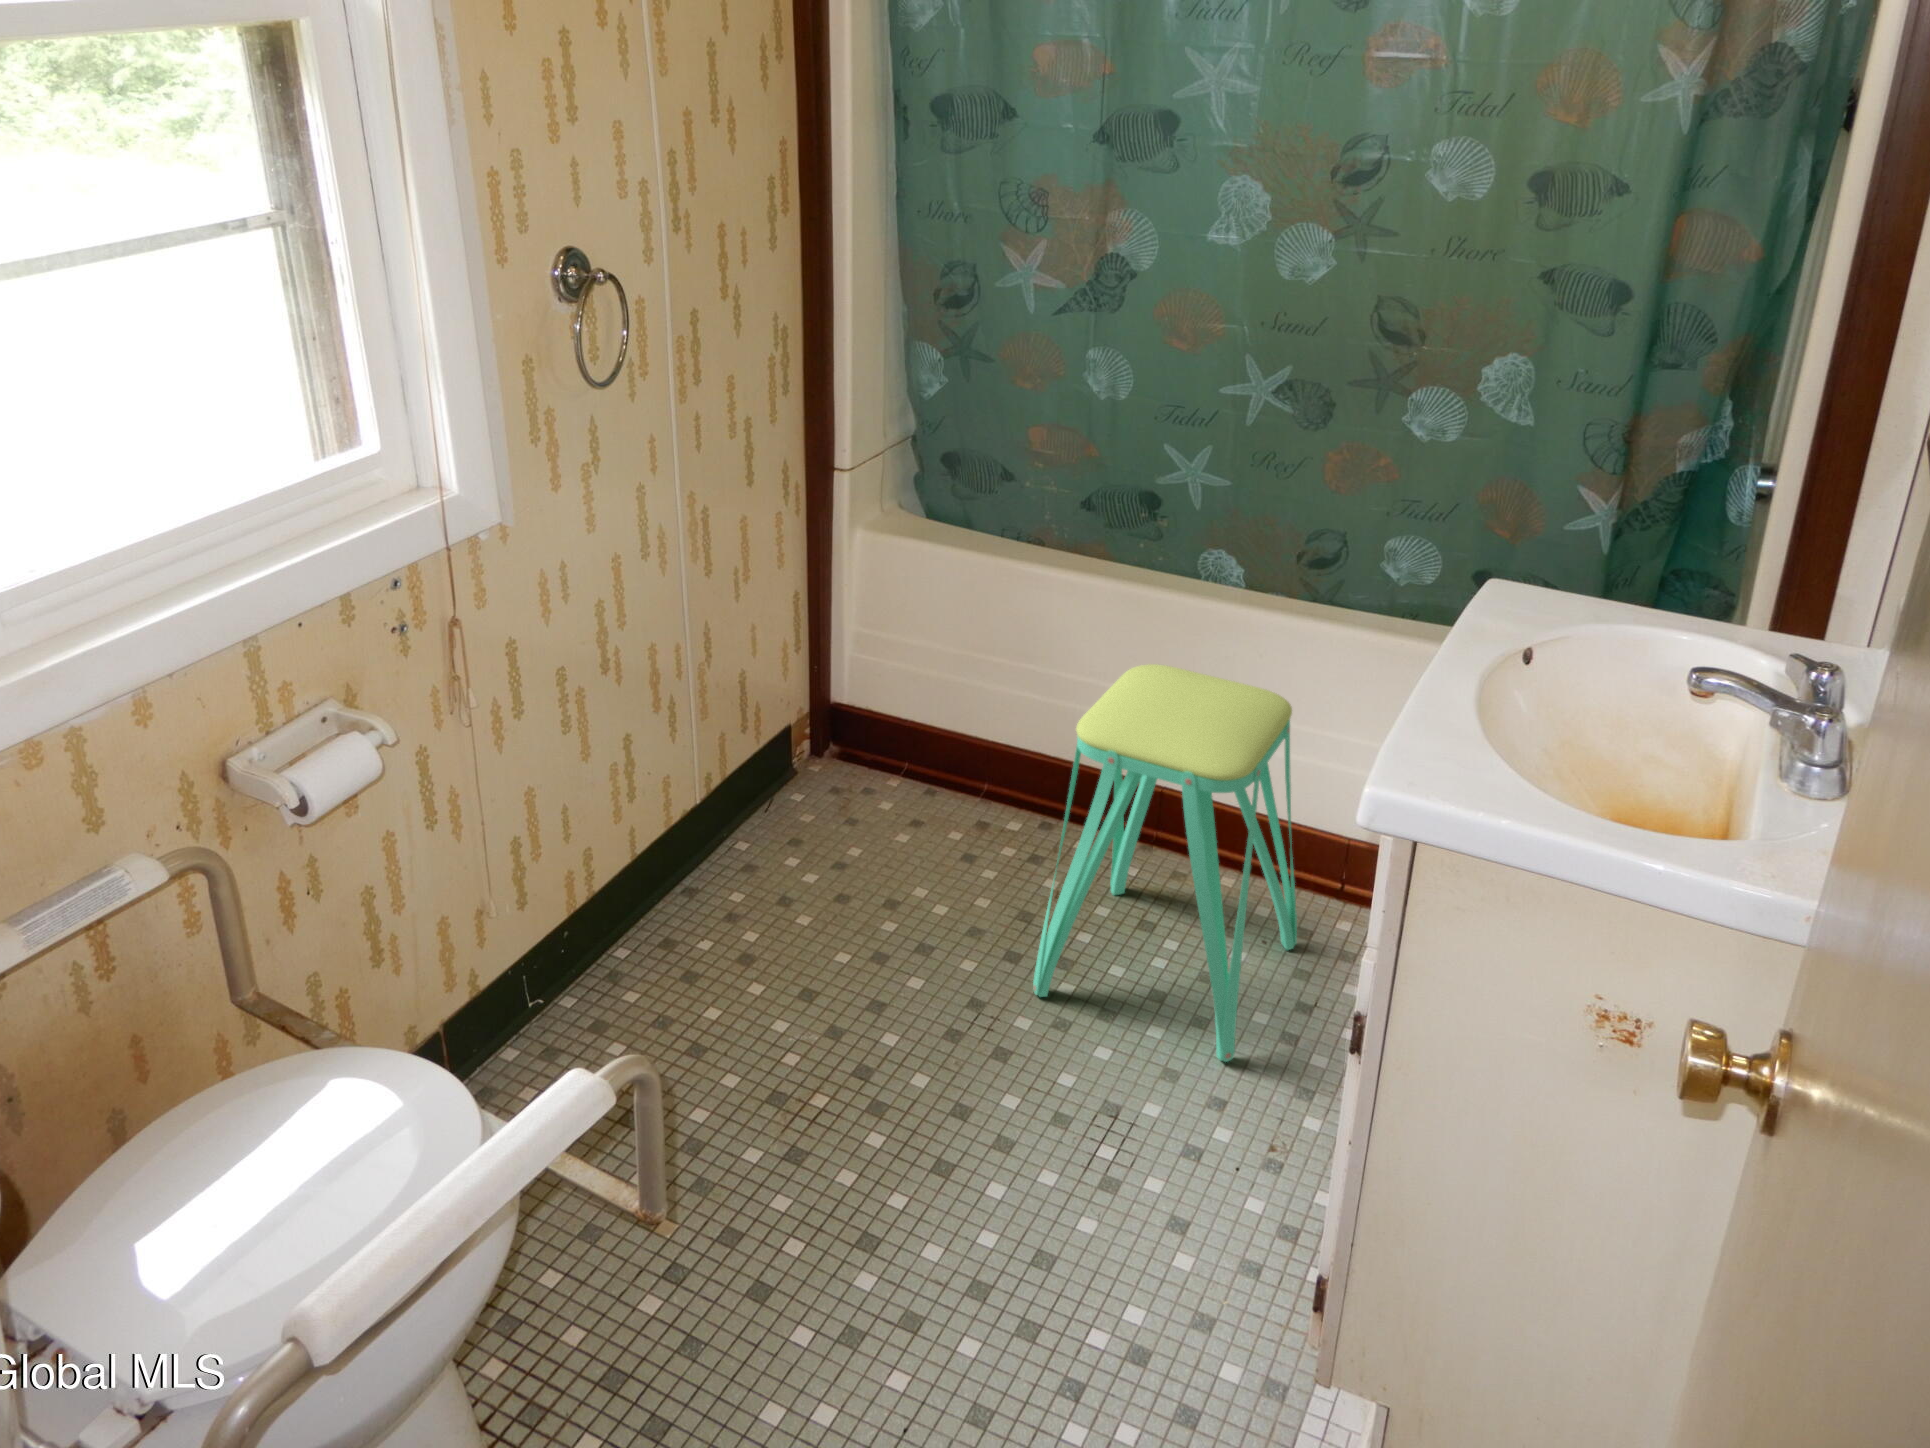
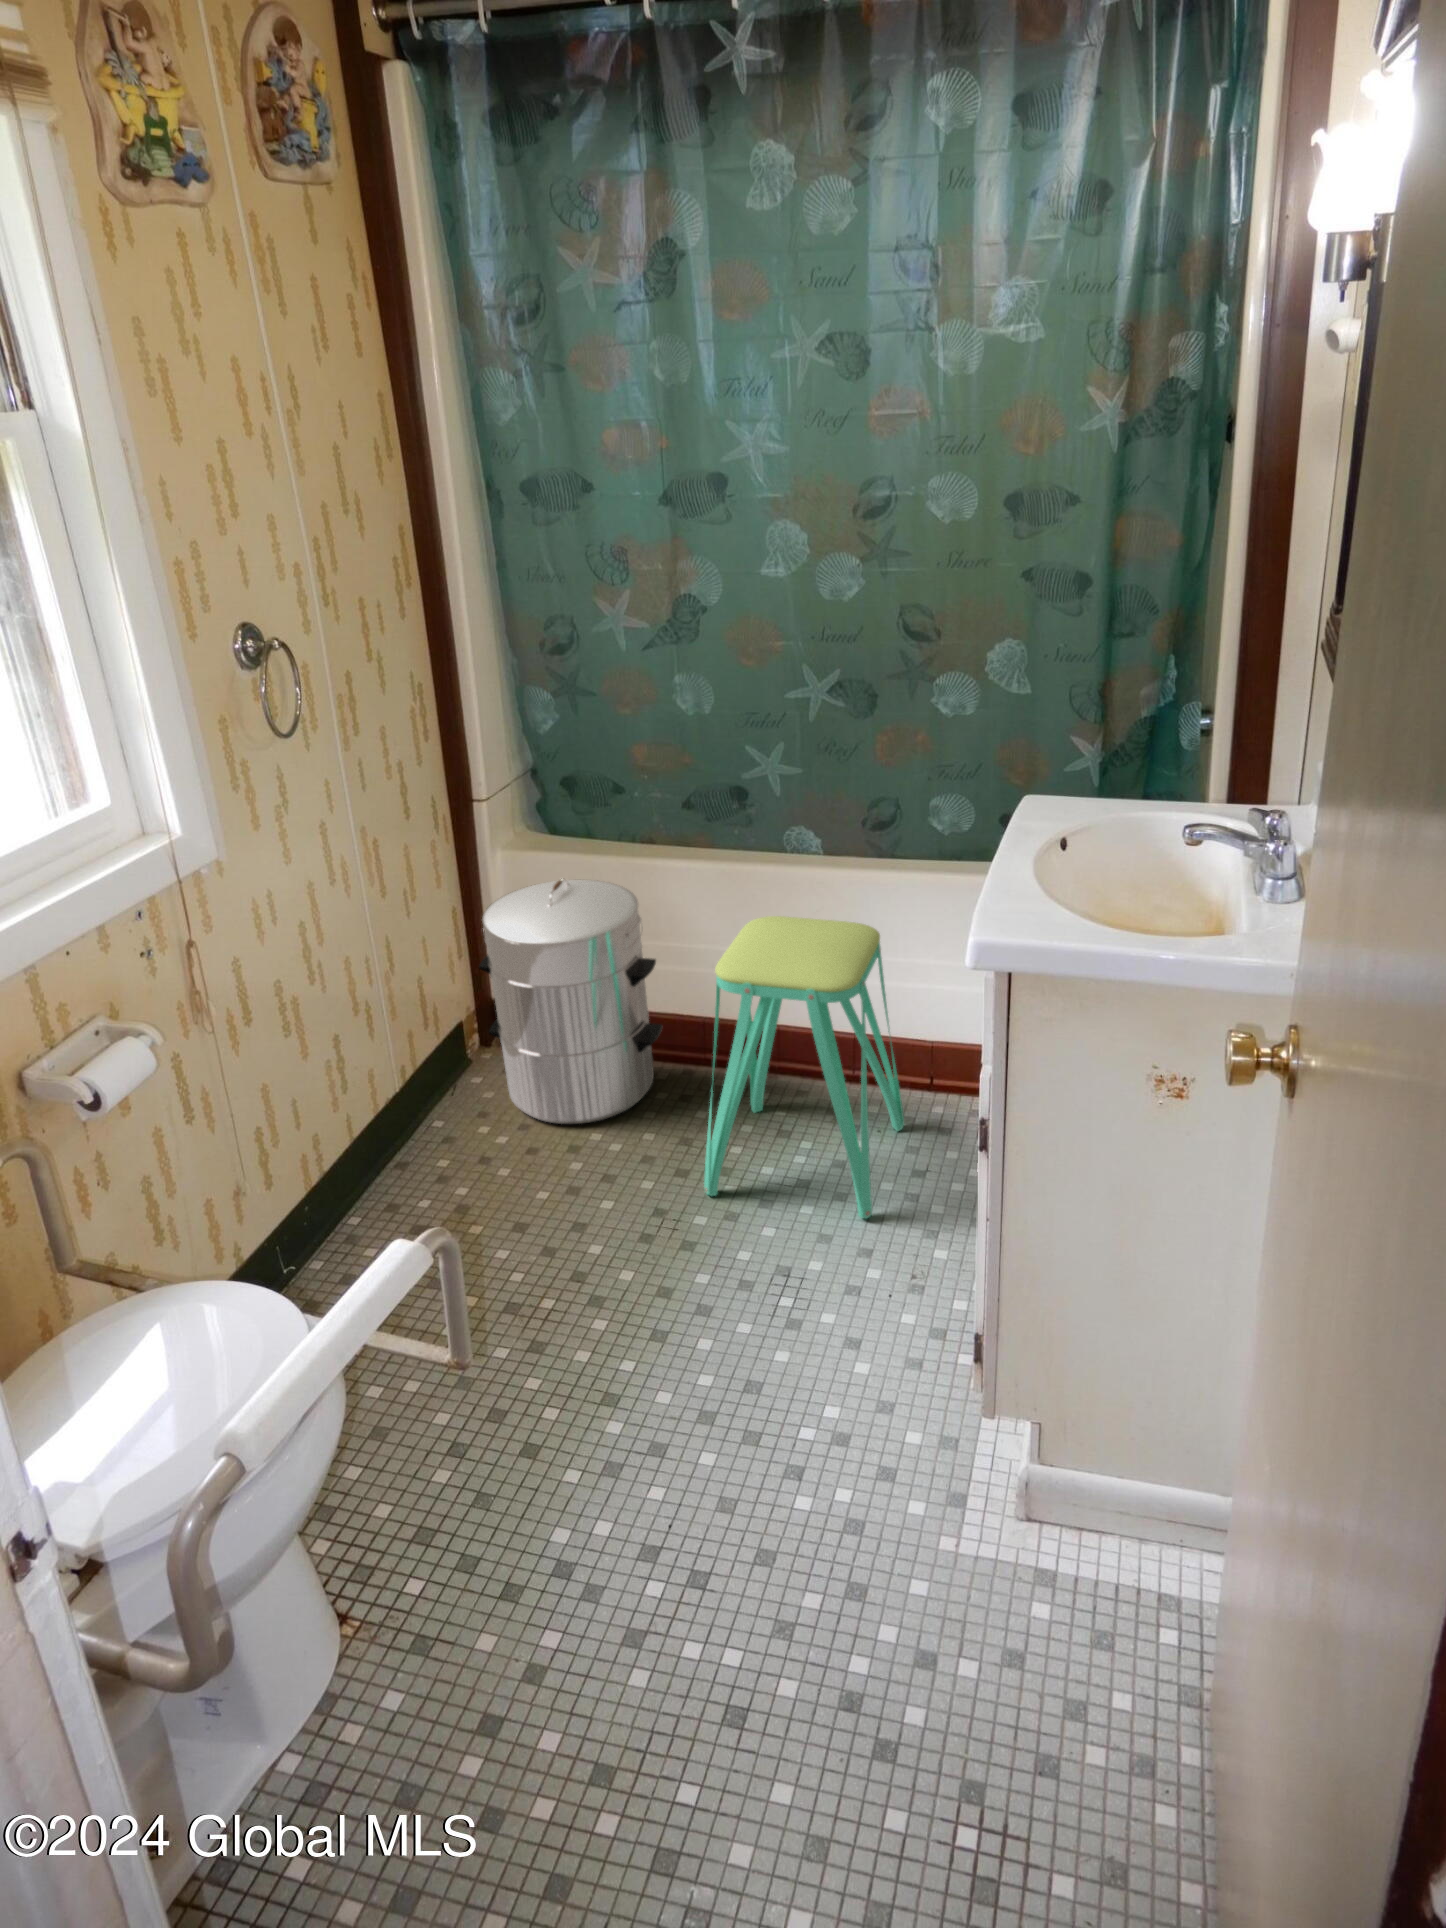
waste bin: none [808,578,1018,875] -> present [479,879,662,1124]

